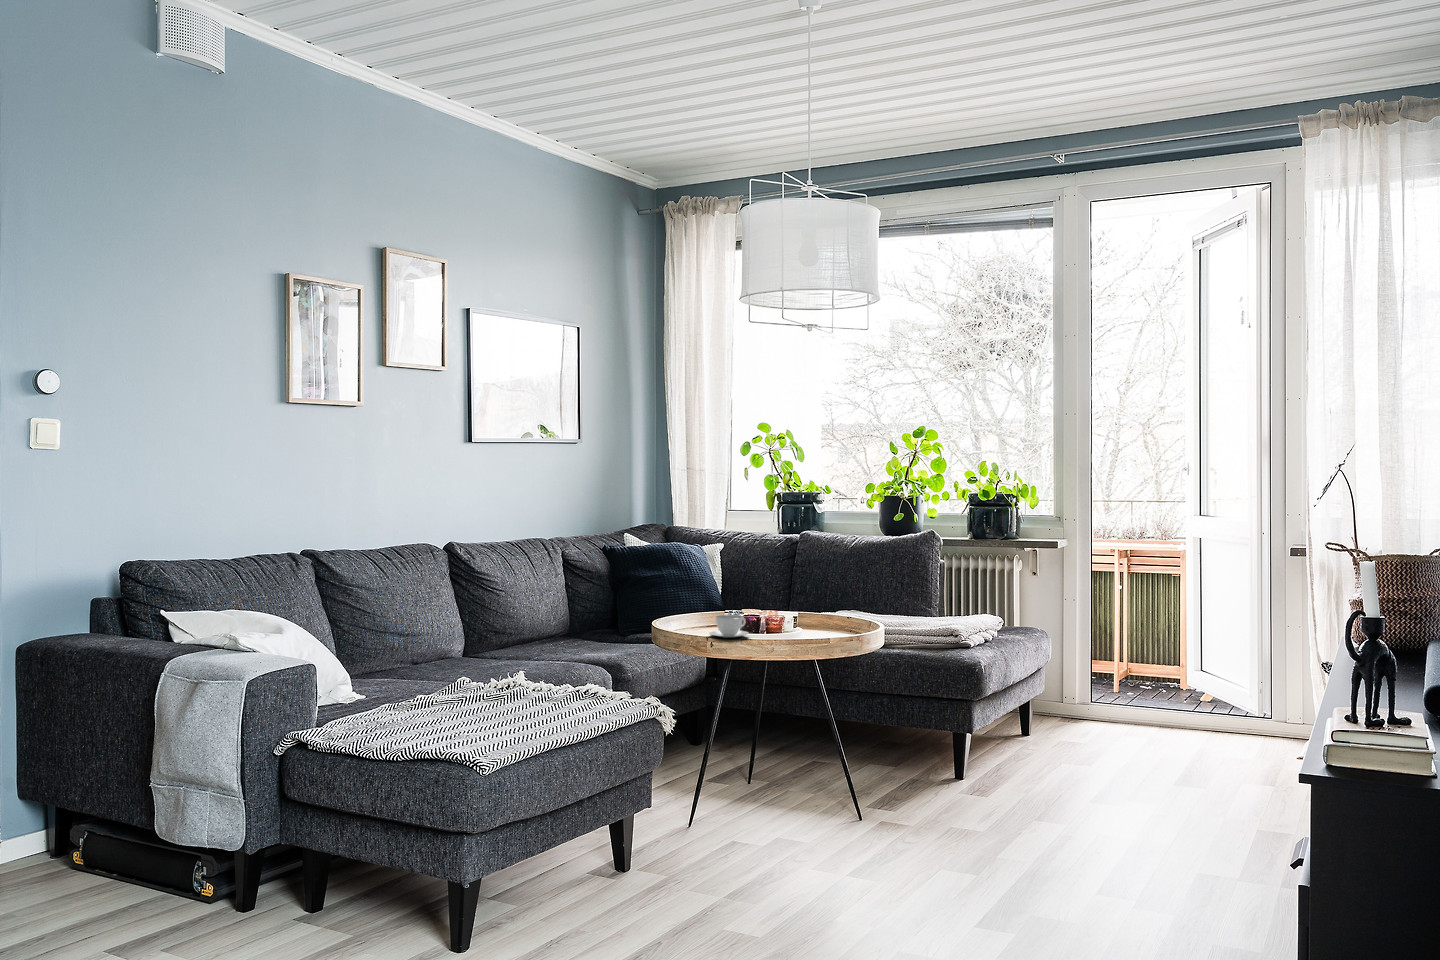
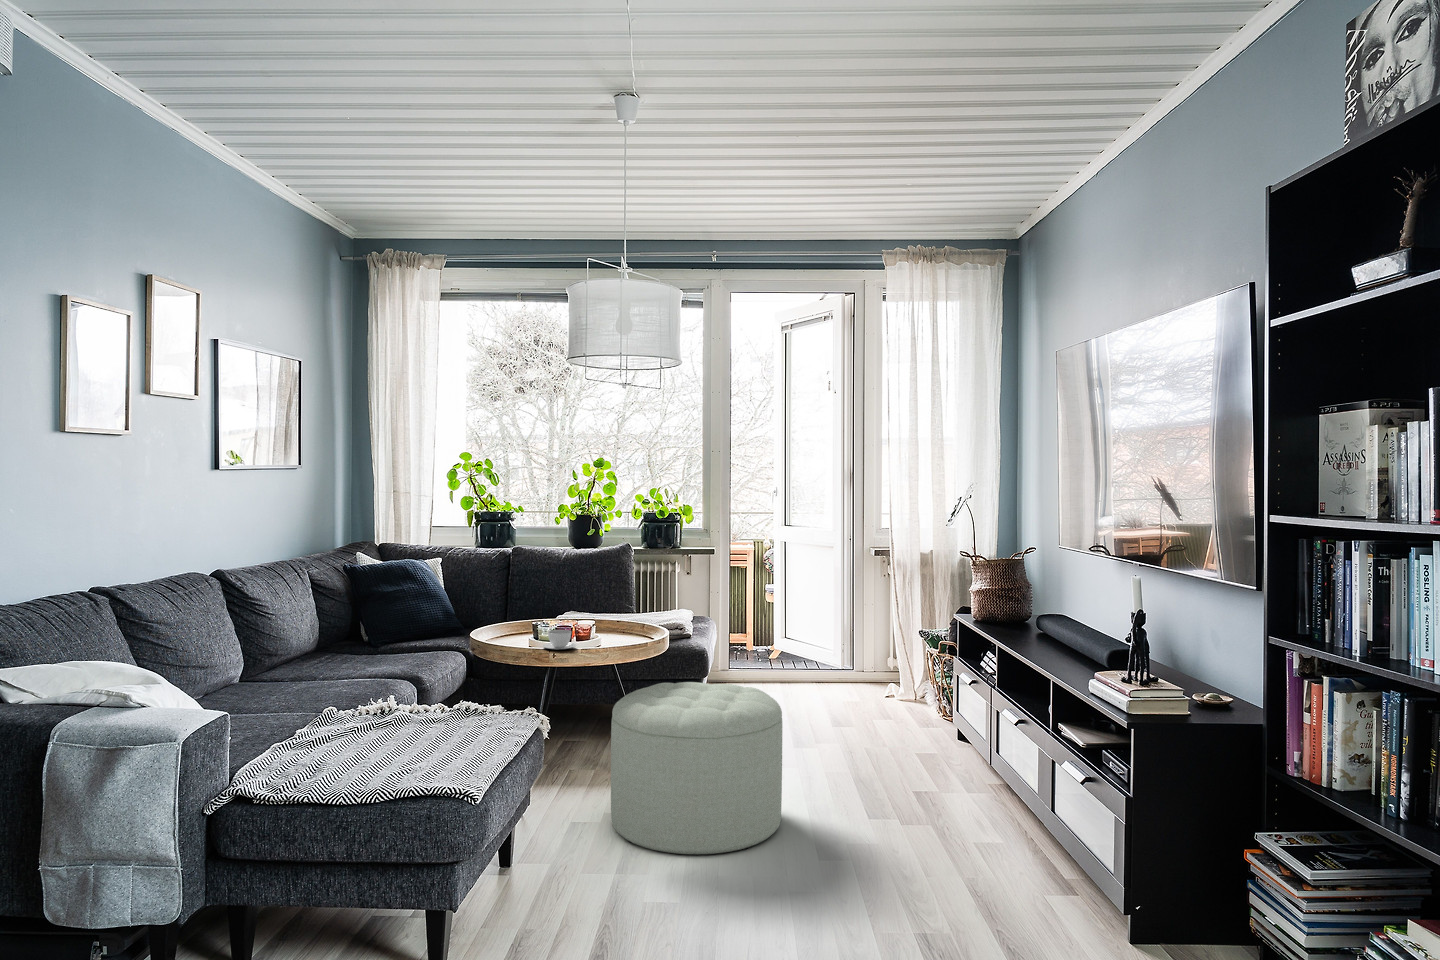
ottoman: none [766,690,987,911] -> present [611,682,782,854]

